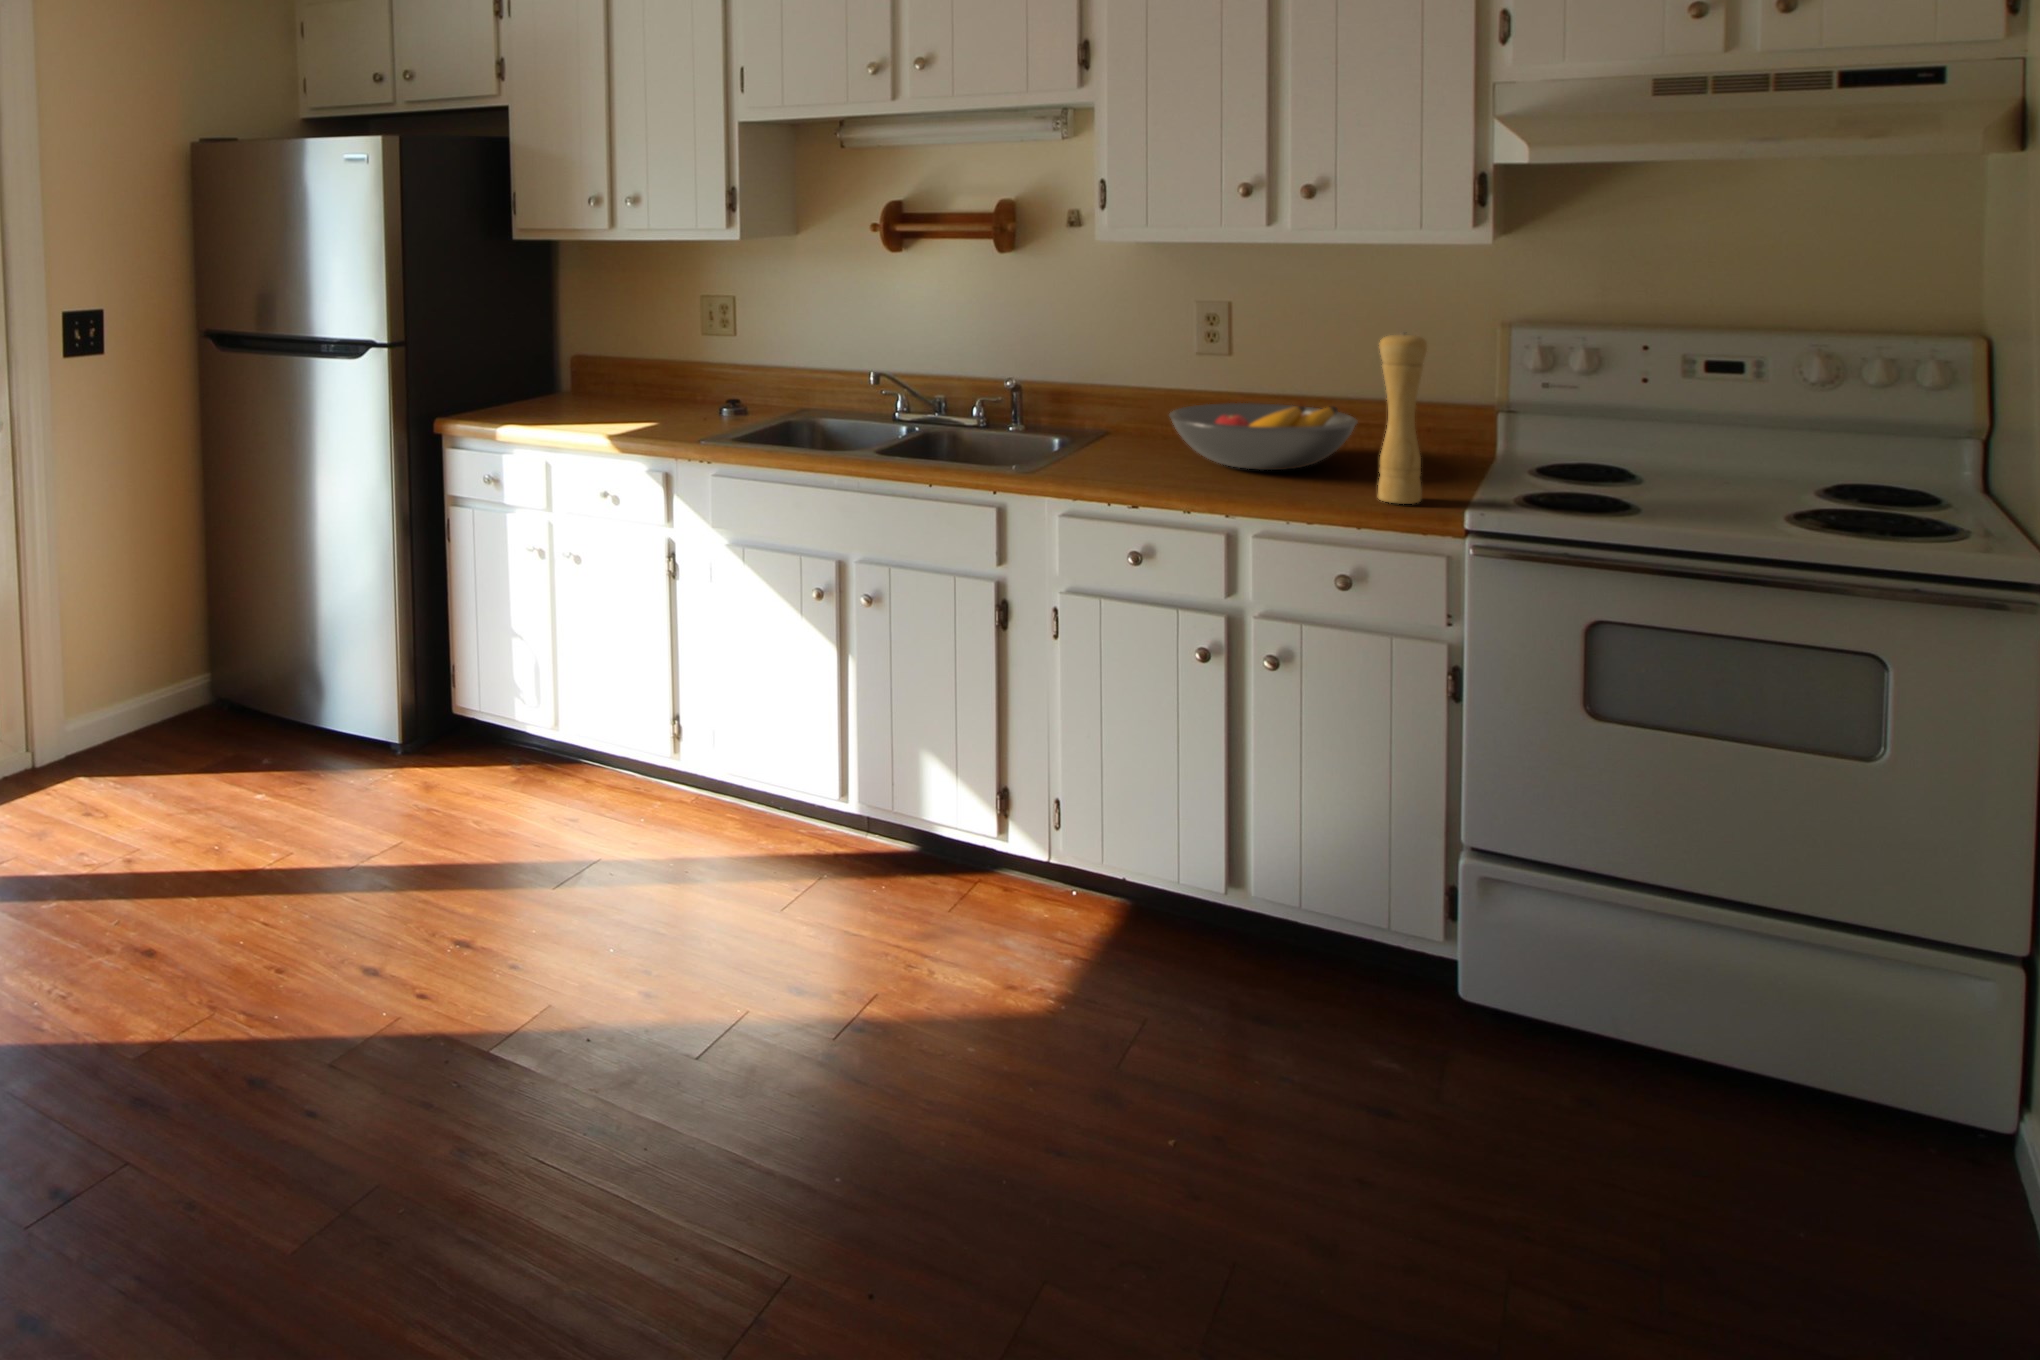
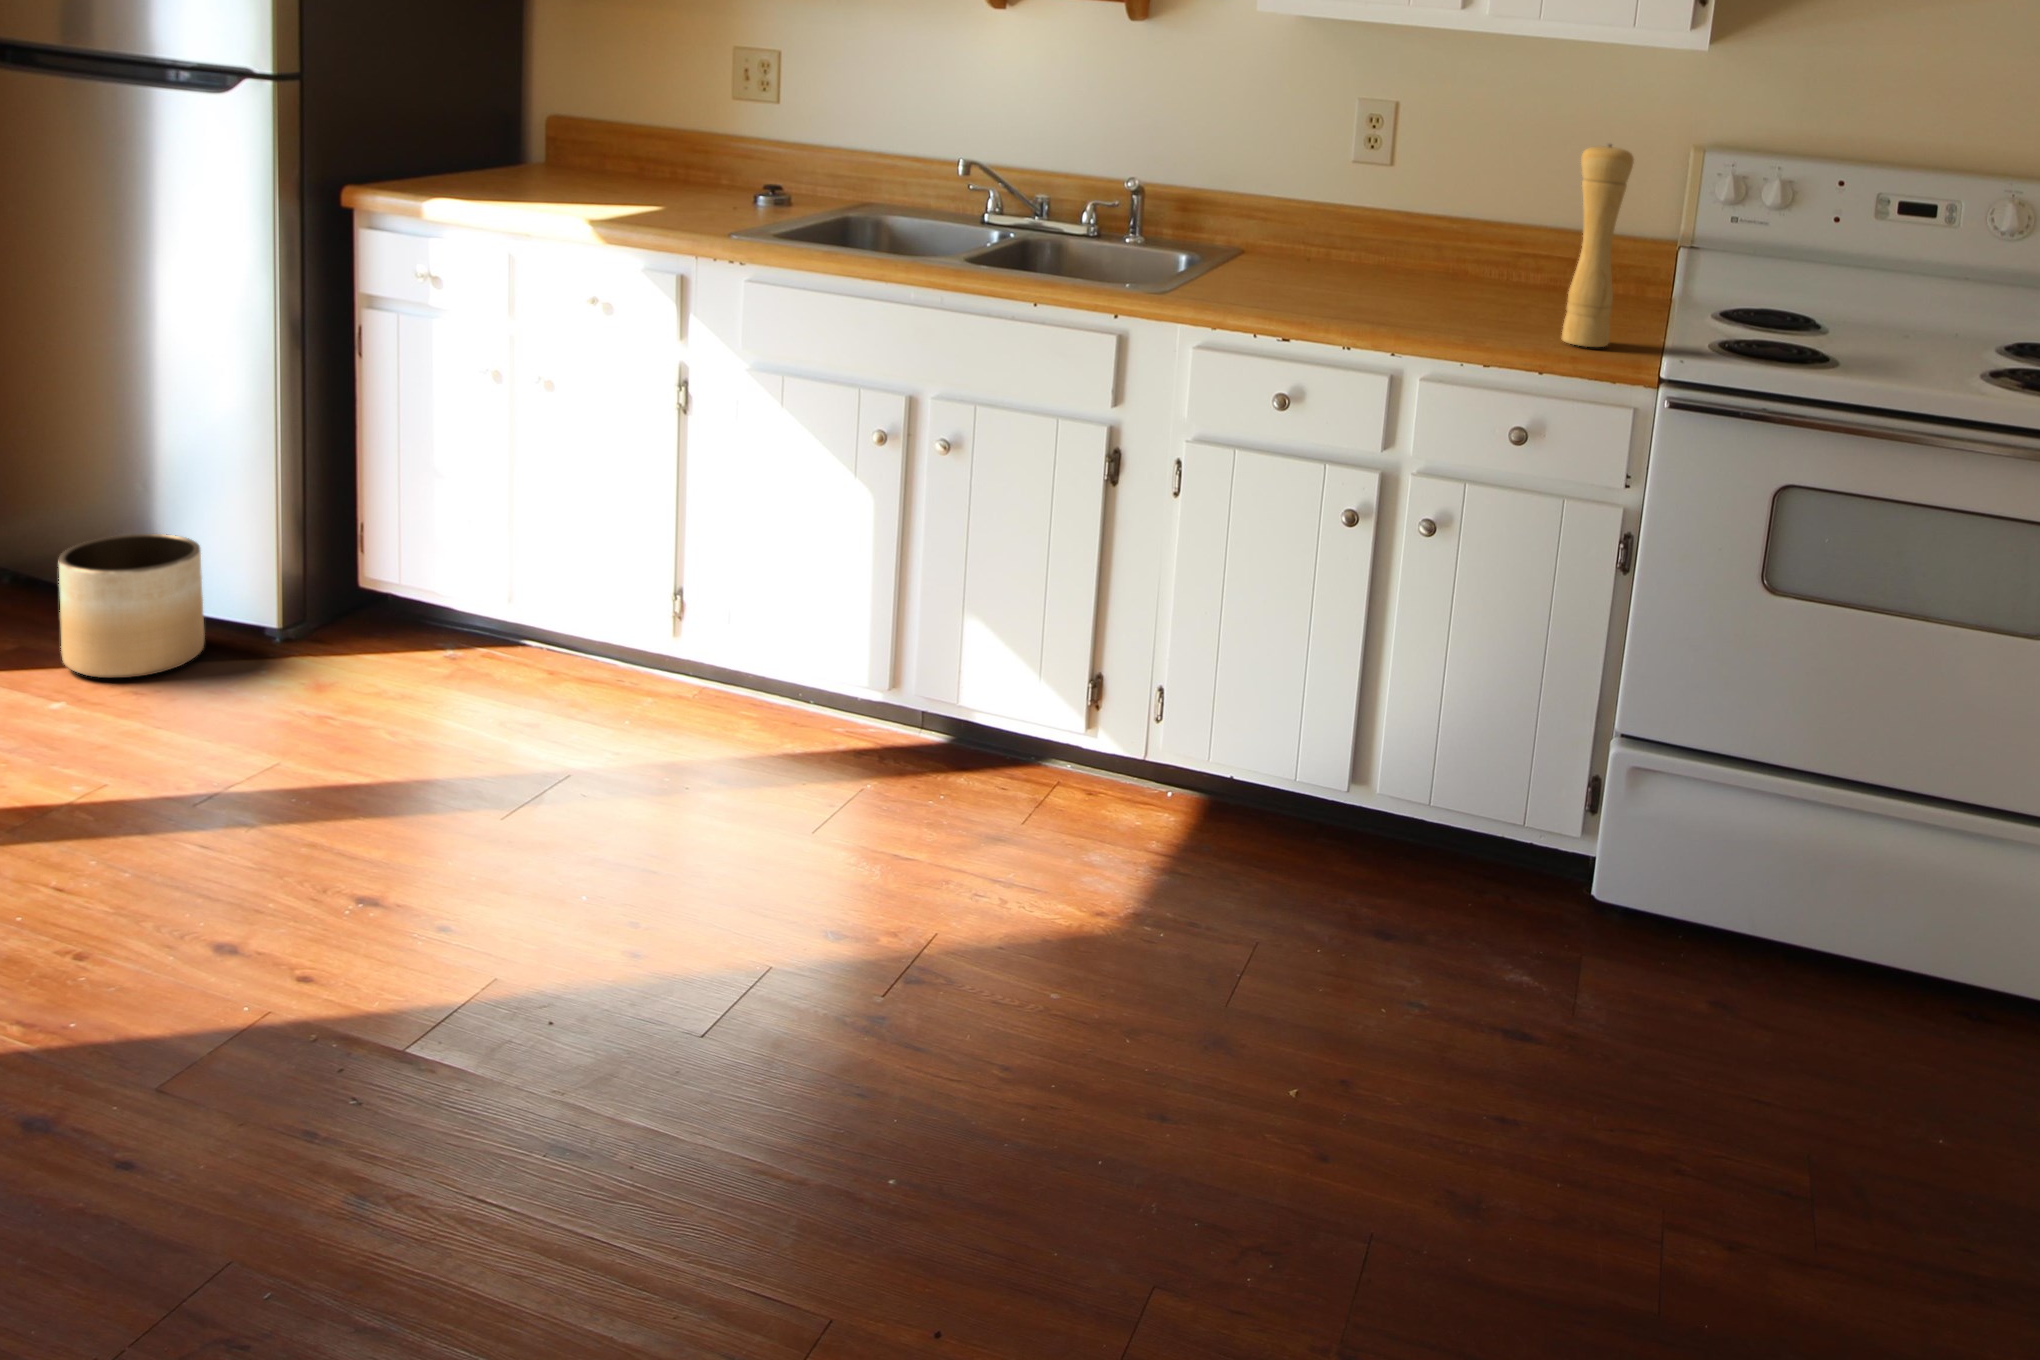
fruit bowl: present [1169,403,1357,470] -> none [1326,224,1539,303]
planter: none [260,672,352,776] -> present [59,534,204,678]

